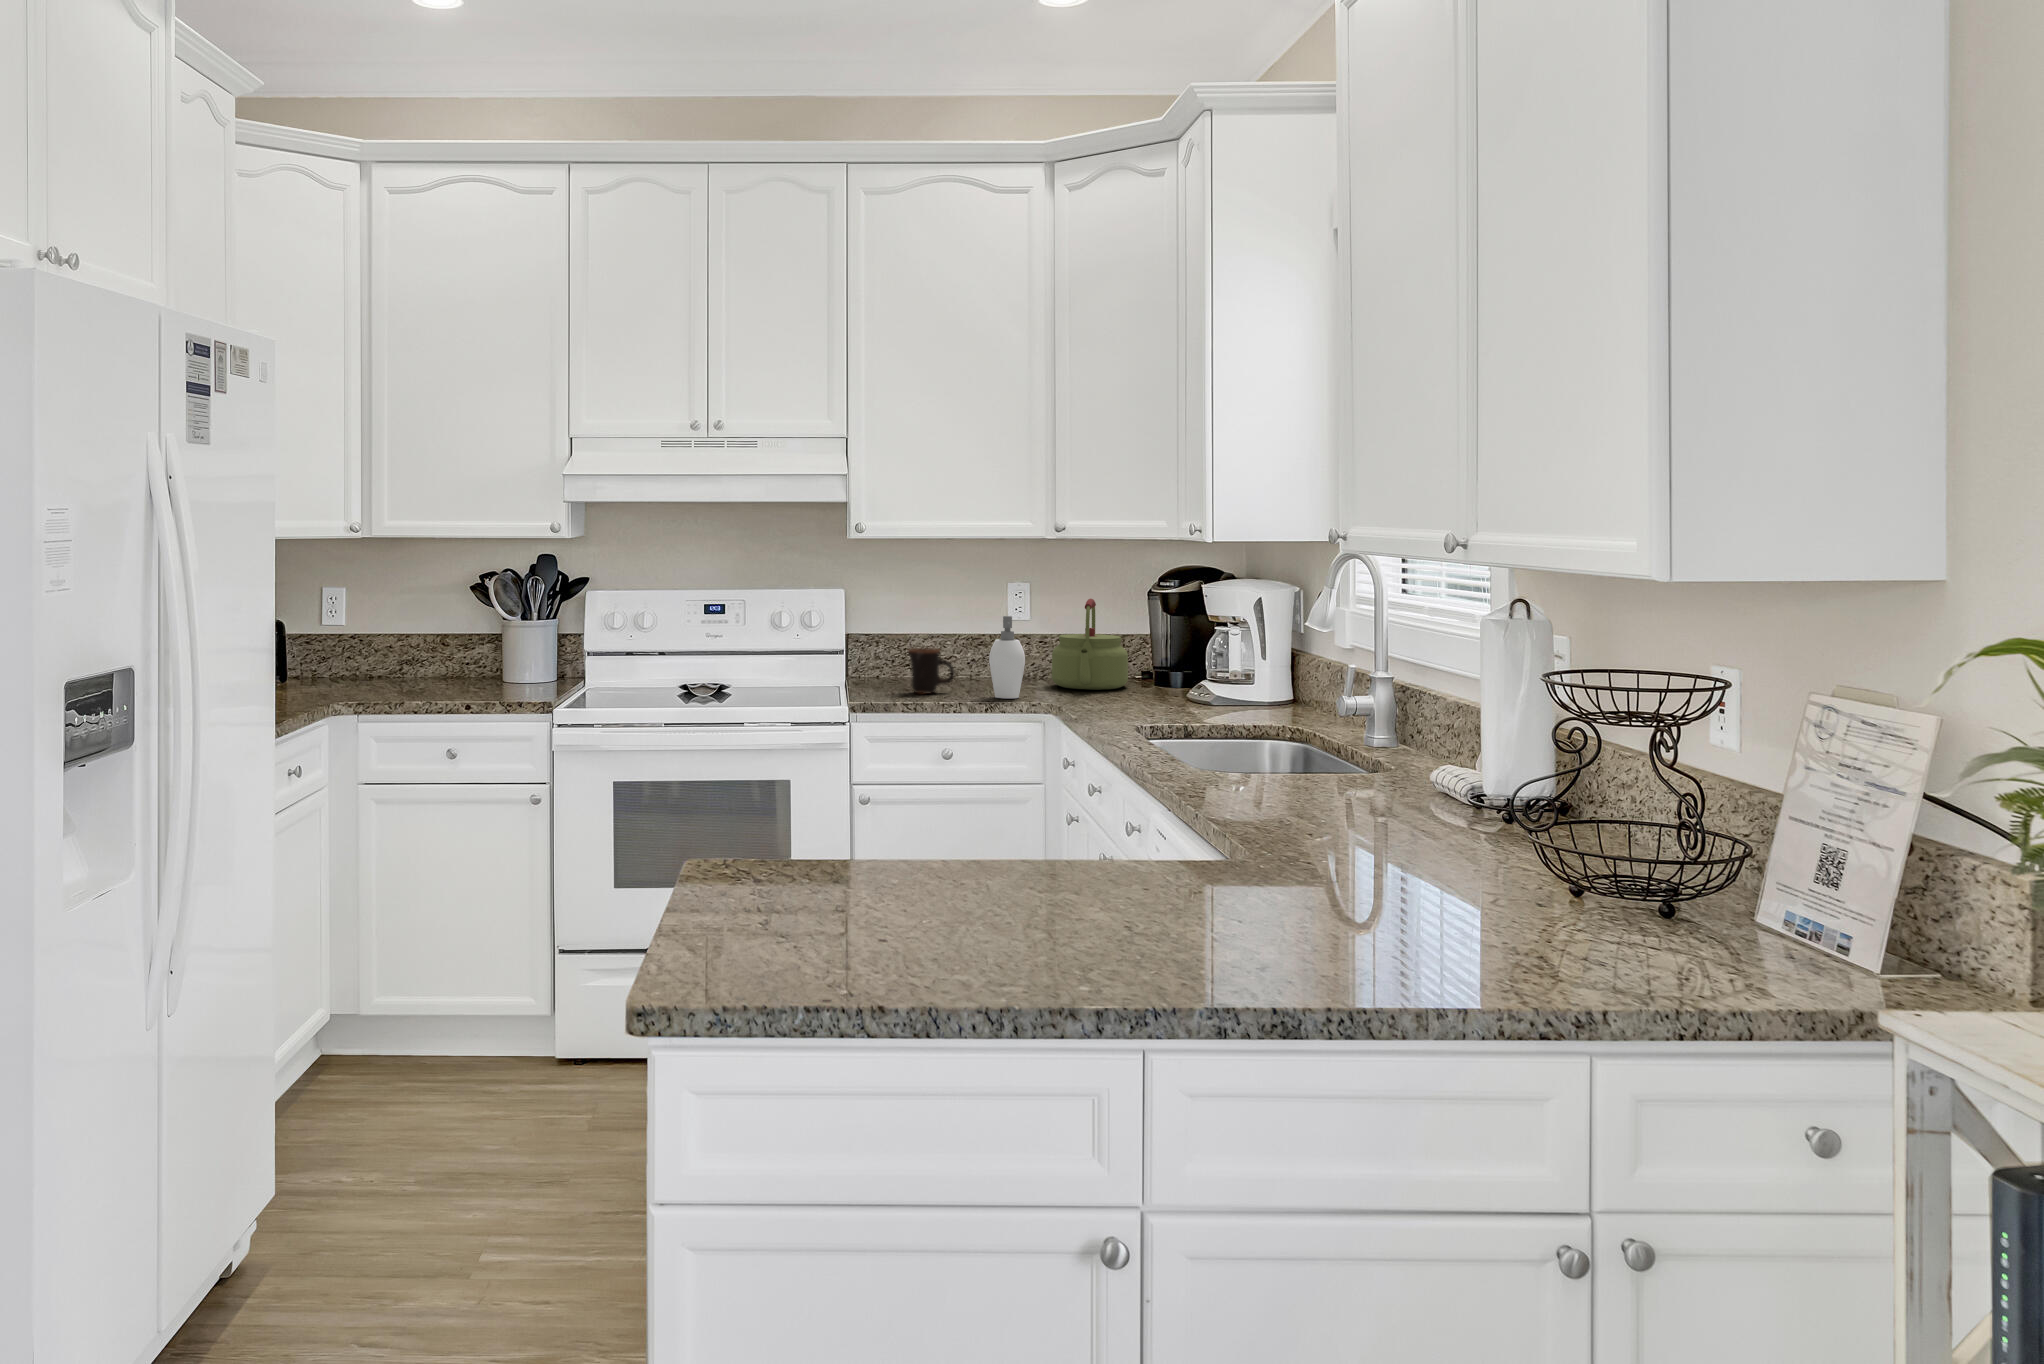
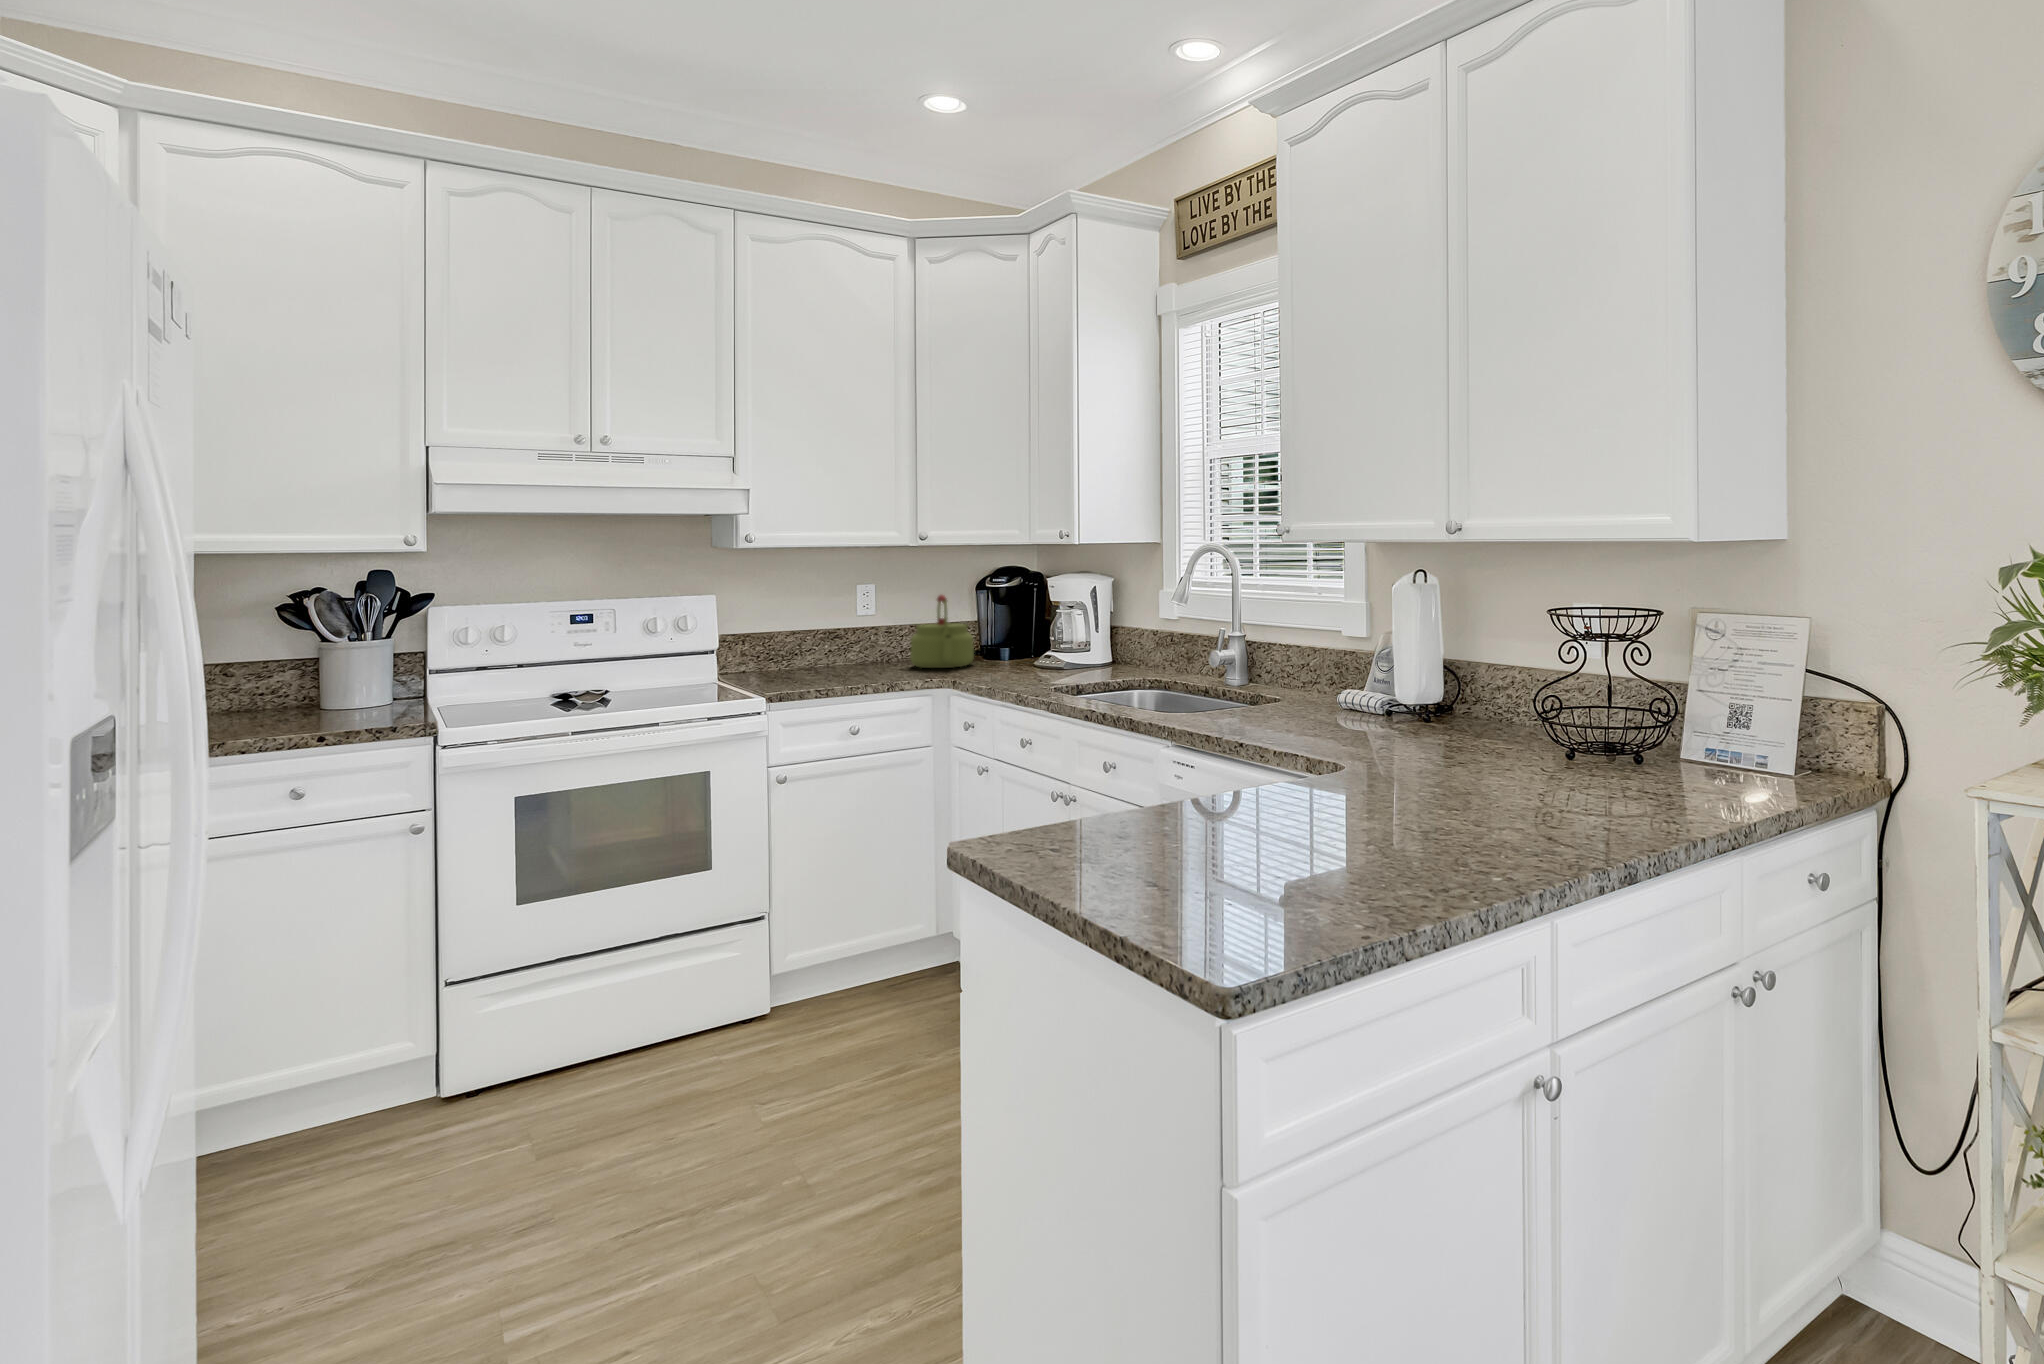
soap dispenser: present [989,616,1025,699] -> none [874,610,906,680]
mug: present [908,648,955,694] -> none [795,642,837,682]

